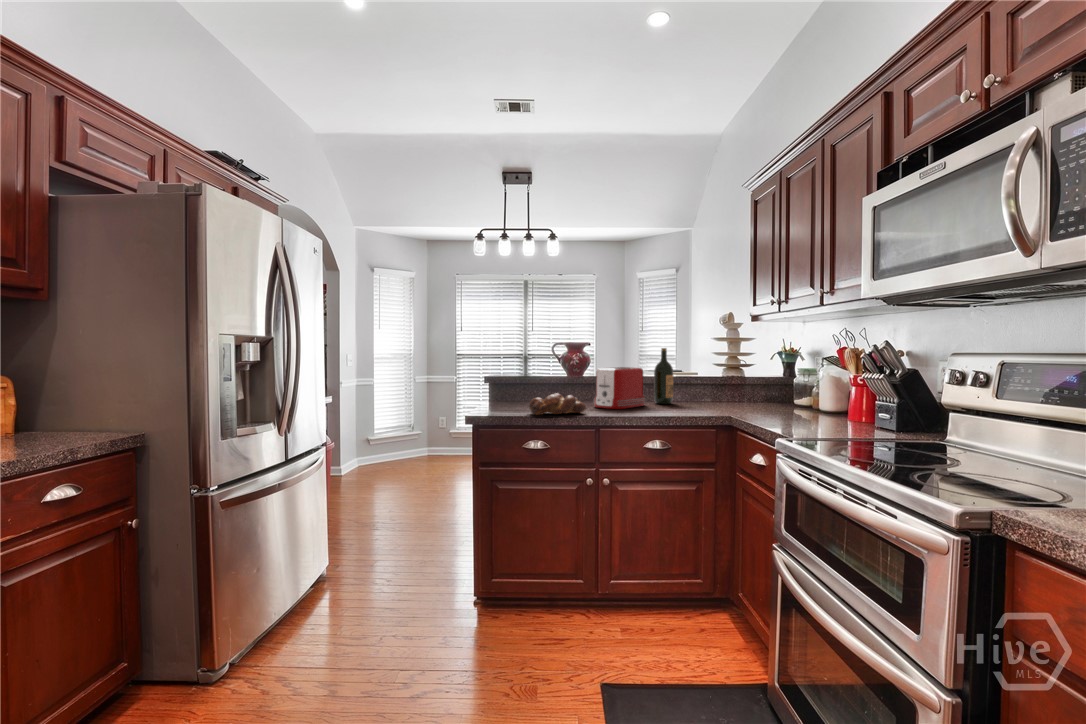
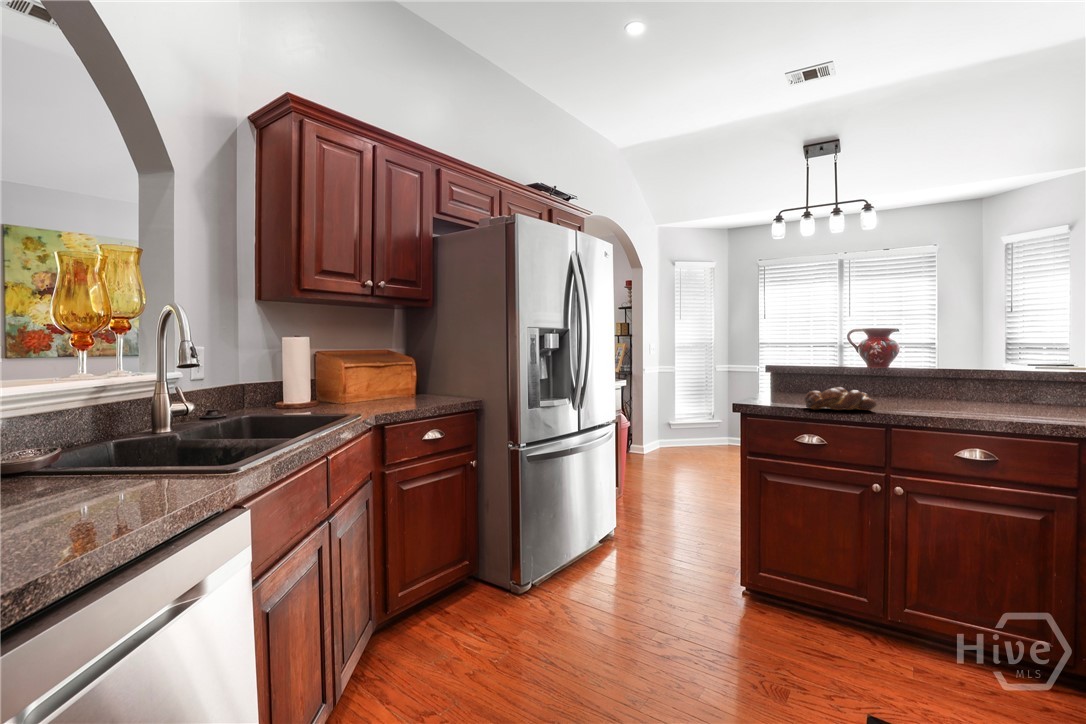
wine bottle: present [654,348,673,404] -> none [993,337,1025,408]
toaster: present [594,367,645,409] -> none [896,360,975,410]

